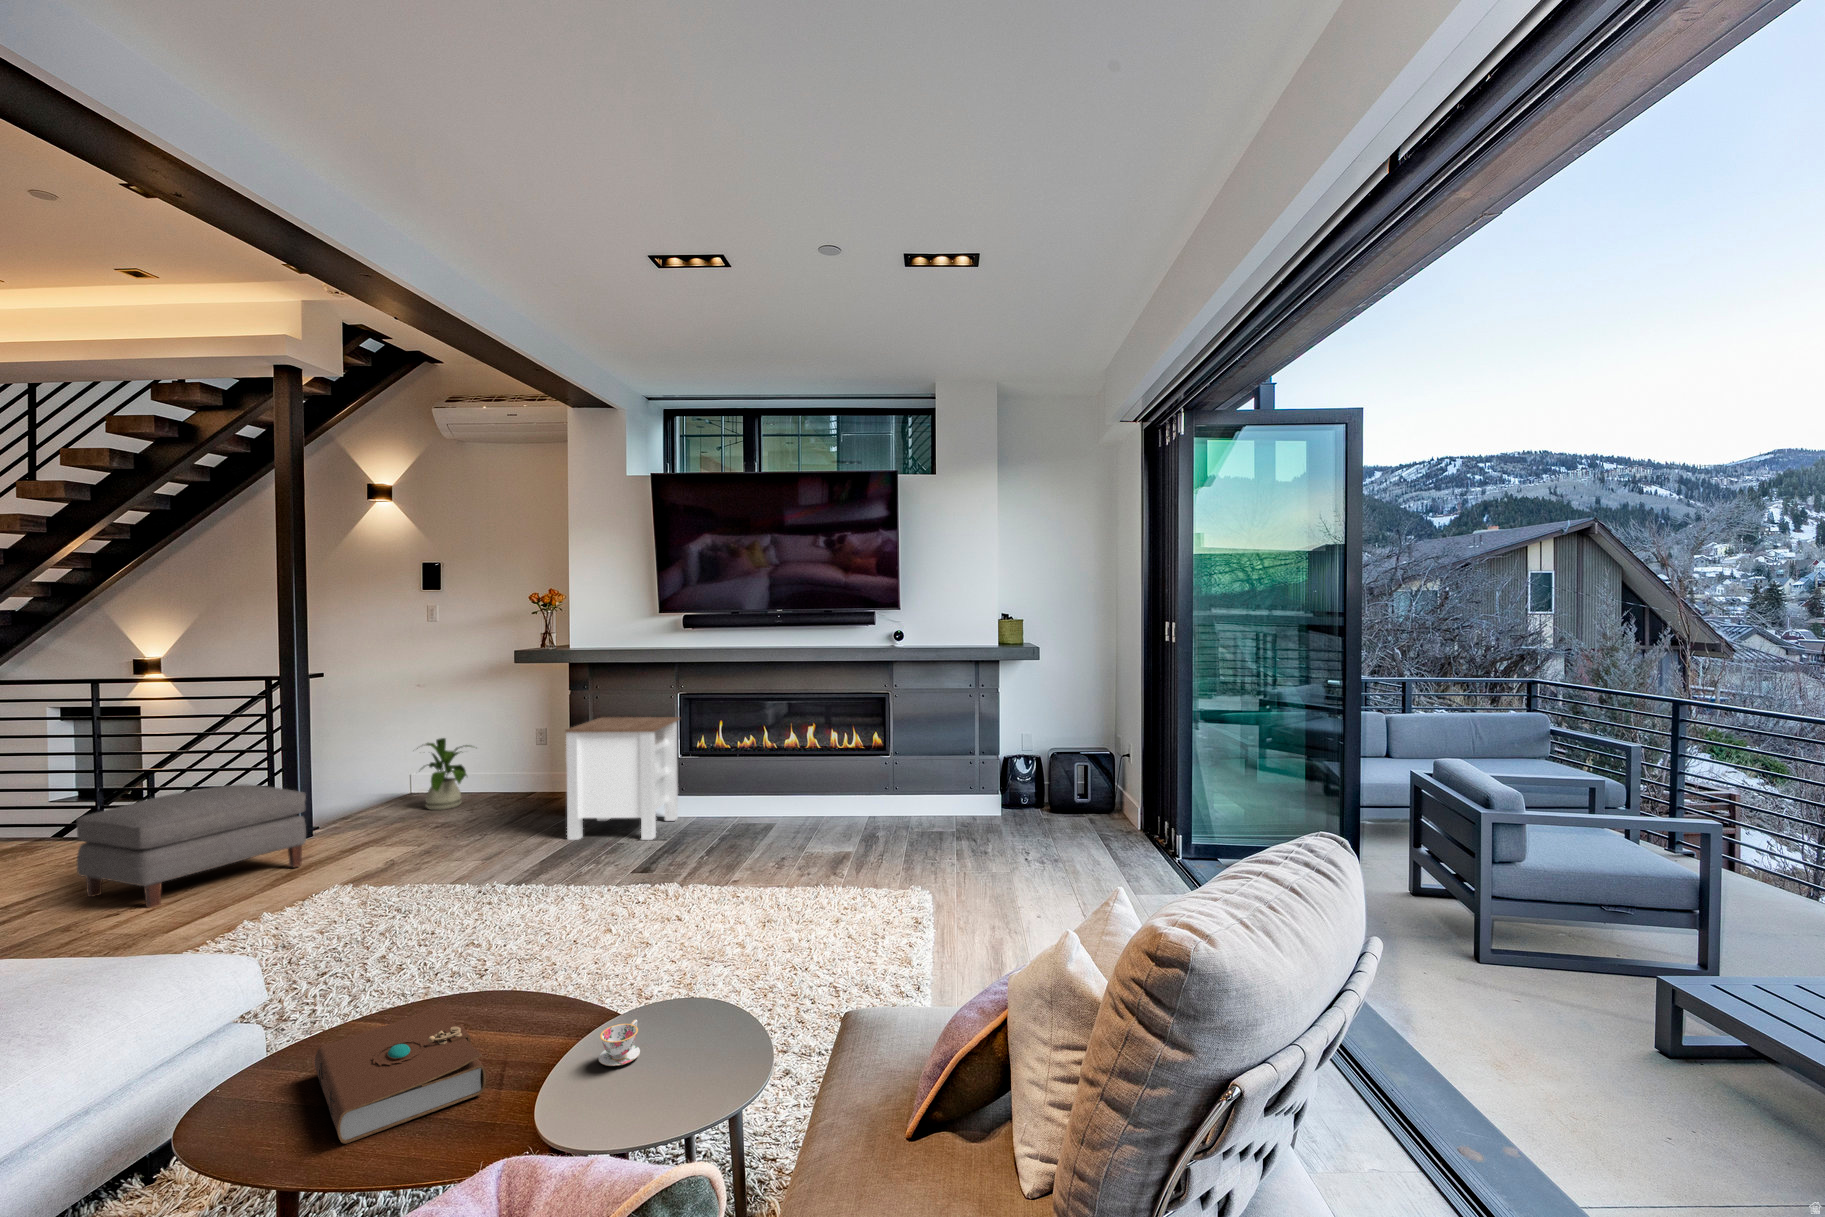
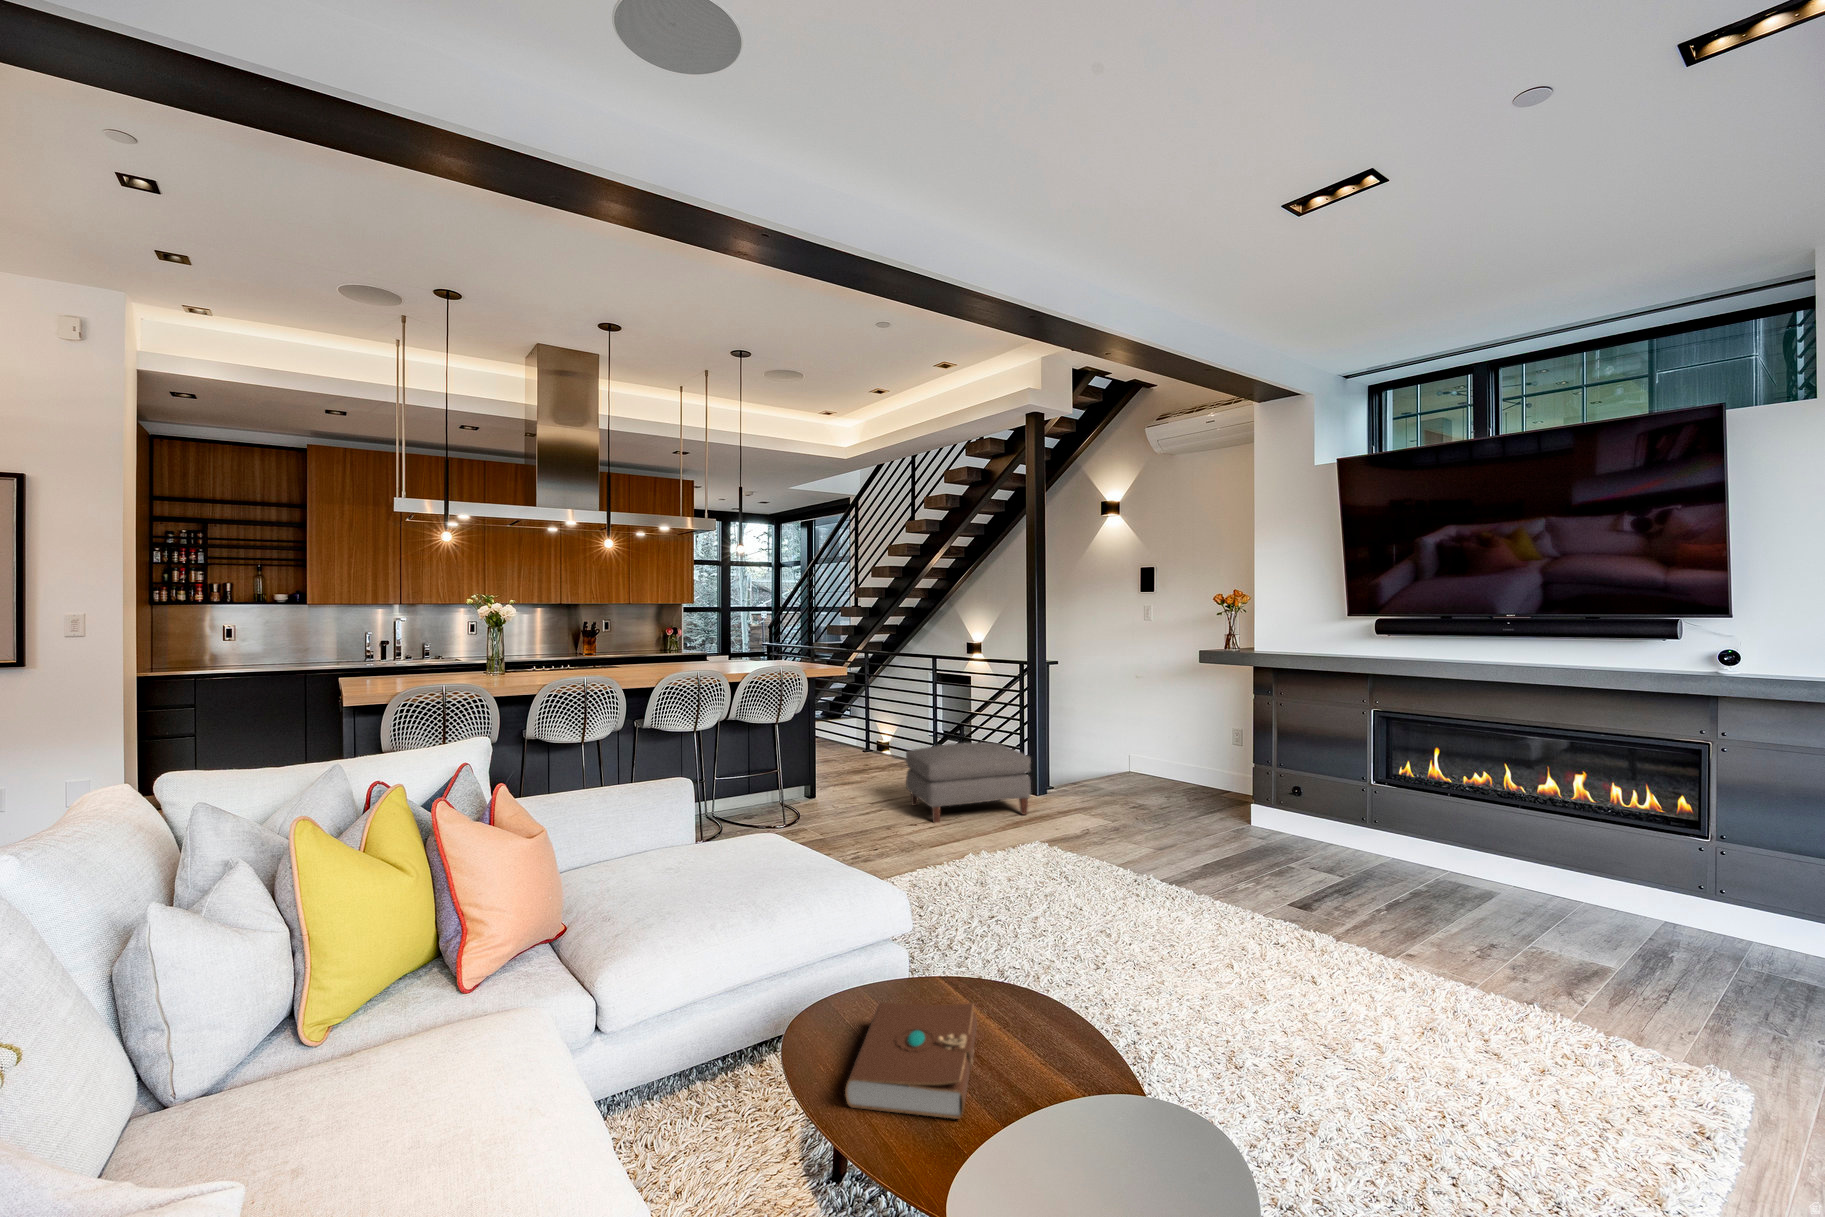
side table: present [566,717,680,840] -> none [1236,725,1371,869]
house plant: present [417,738,470,810] -> none [1125,724,1176,788]
teacup: present [599,1020,640,1066] -> none [1061,1115,1113,1171]

